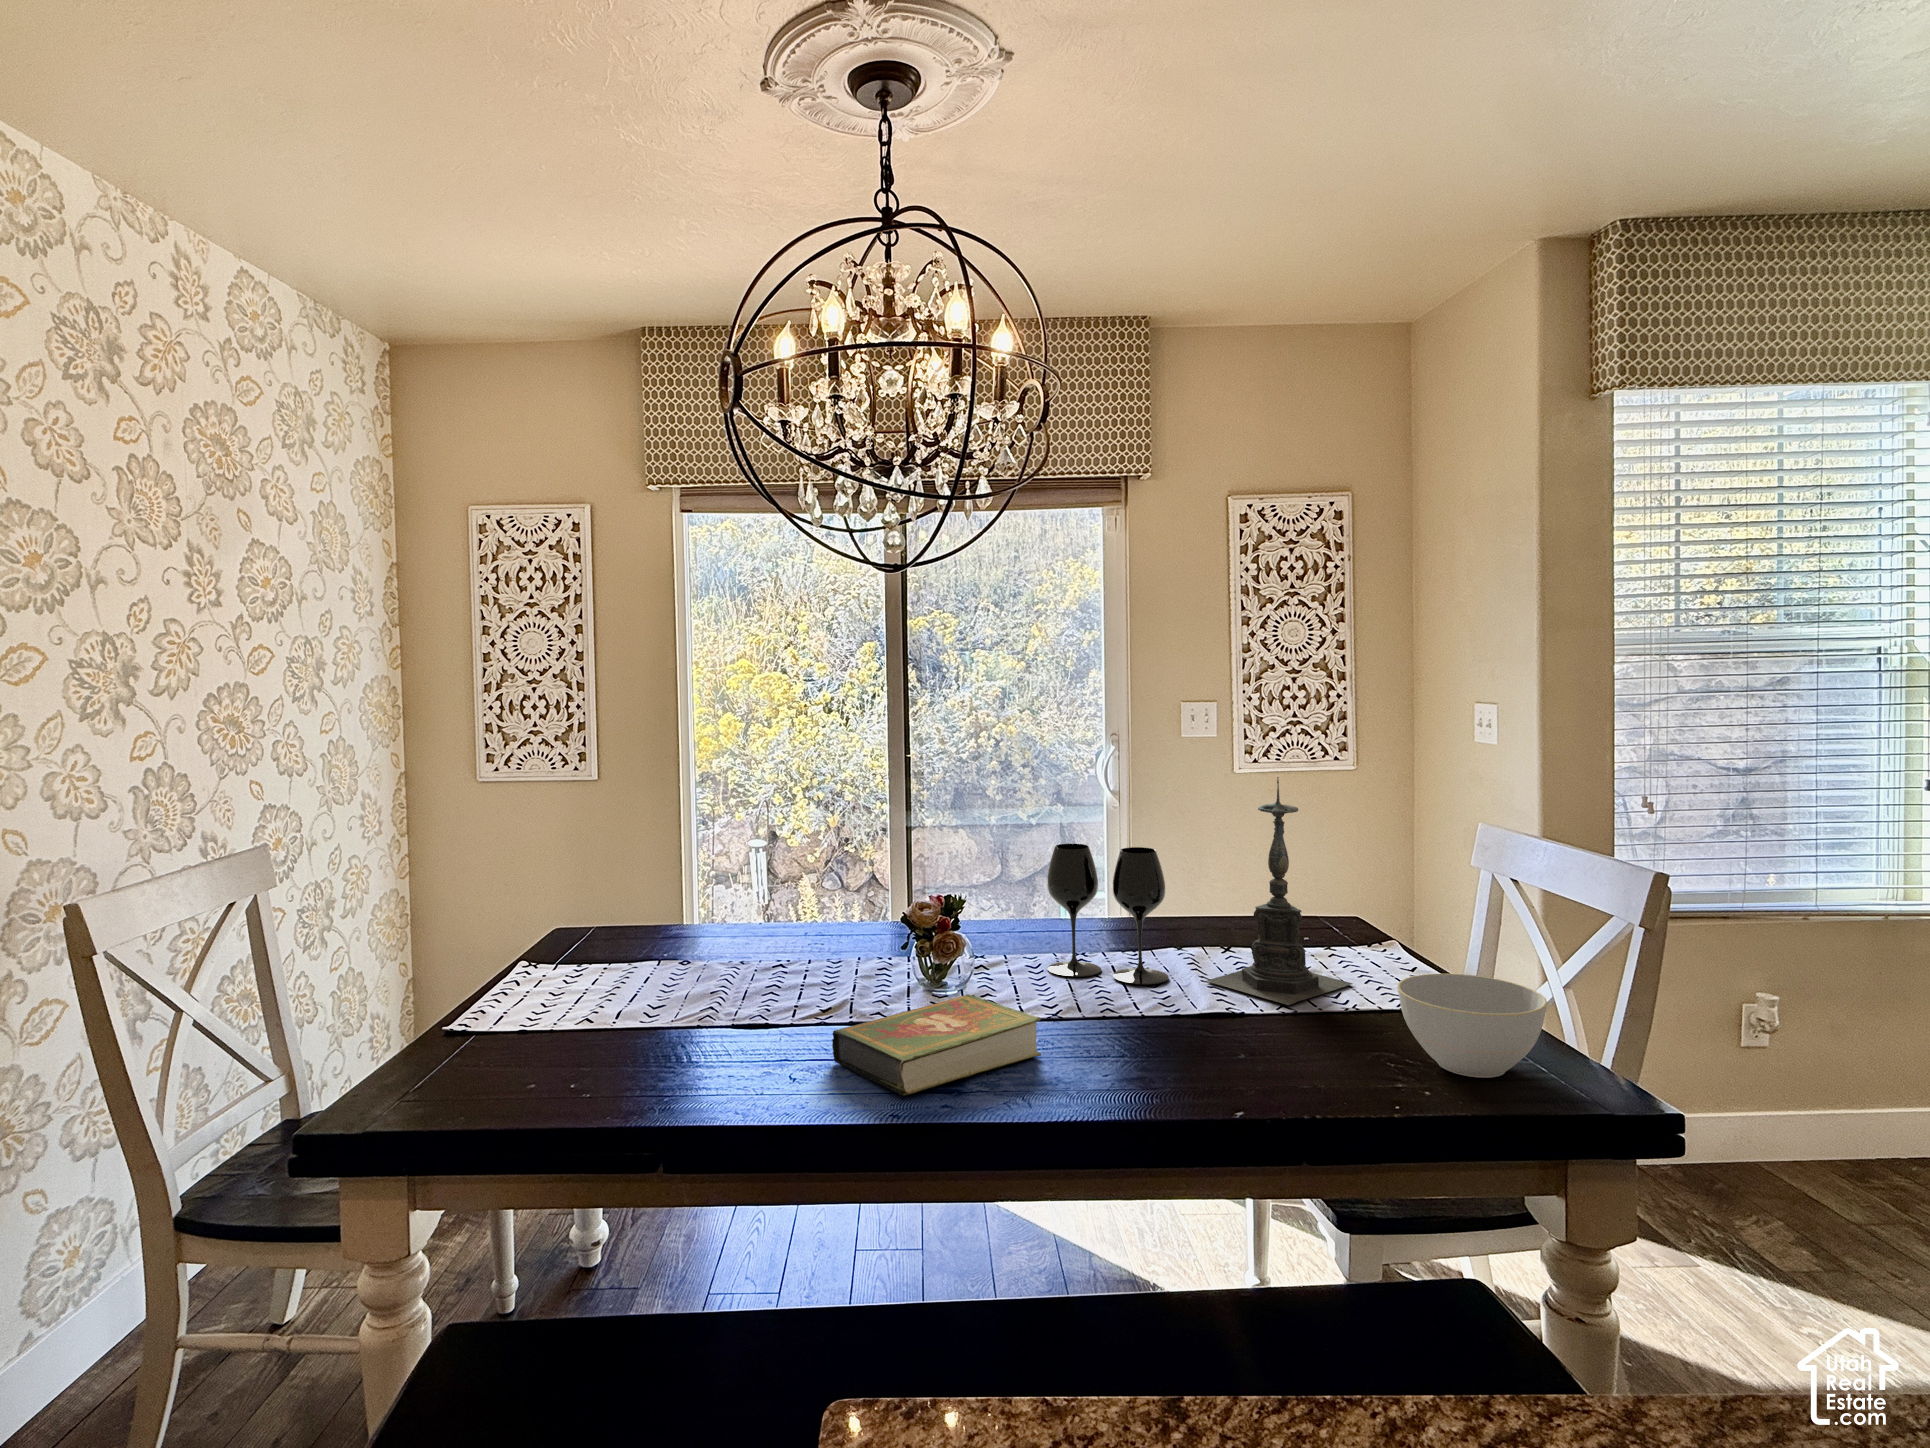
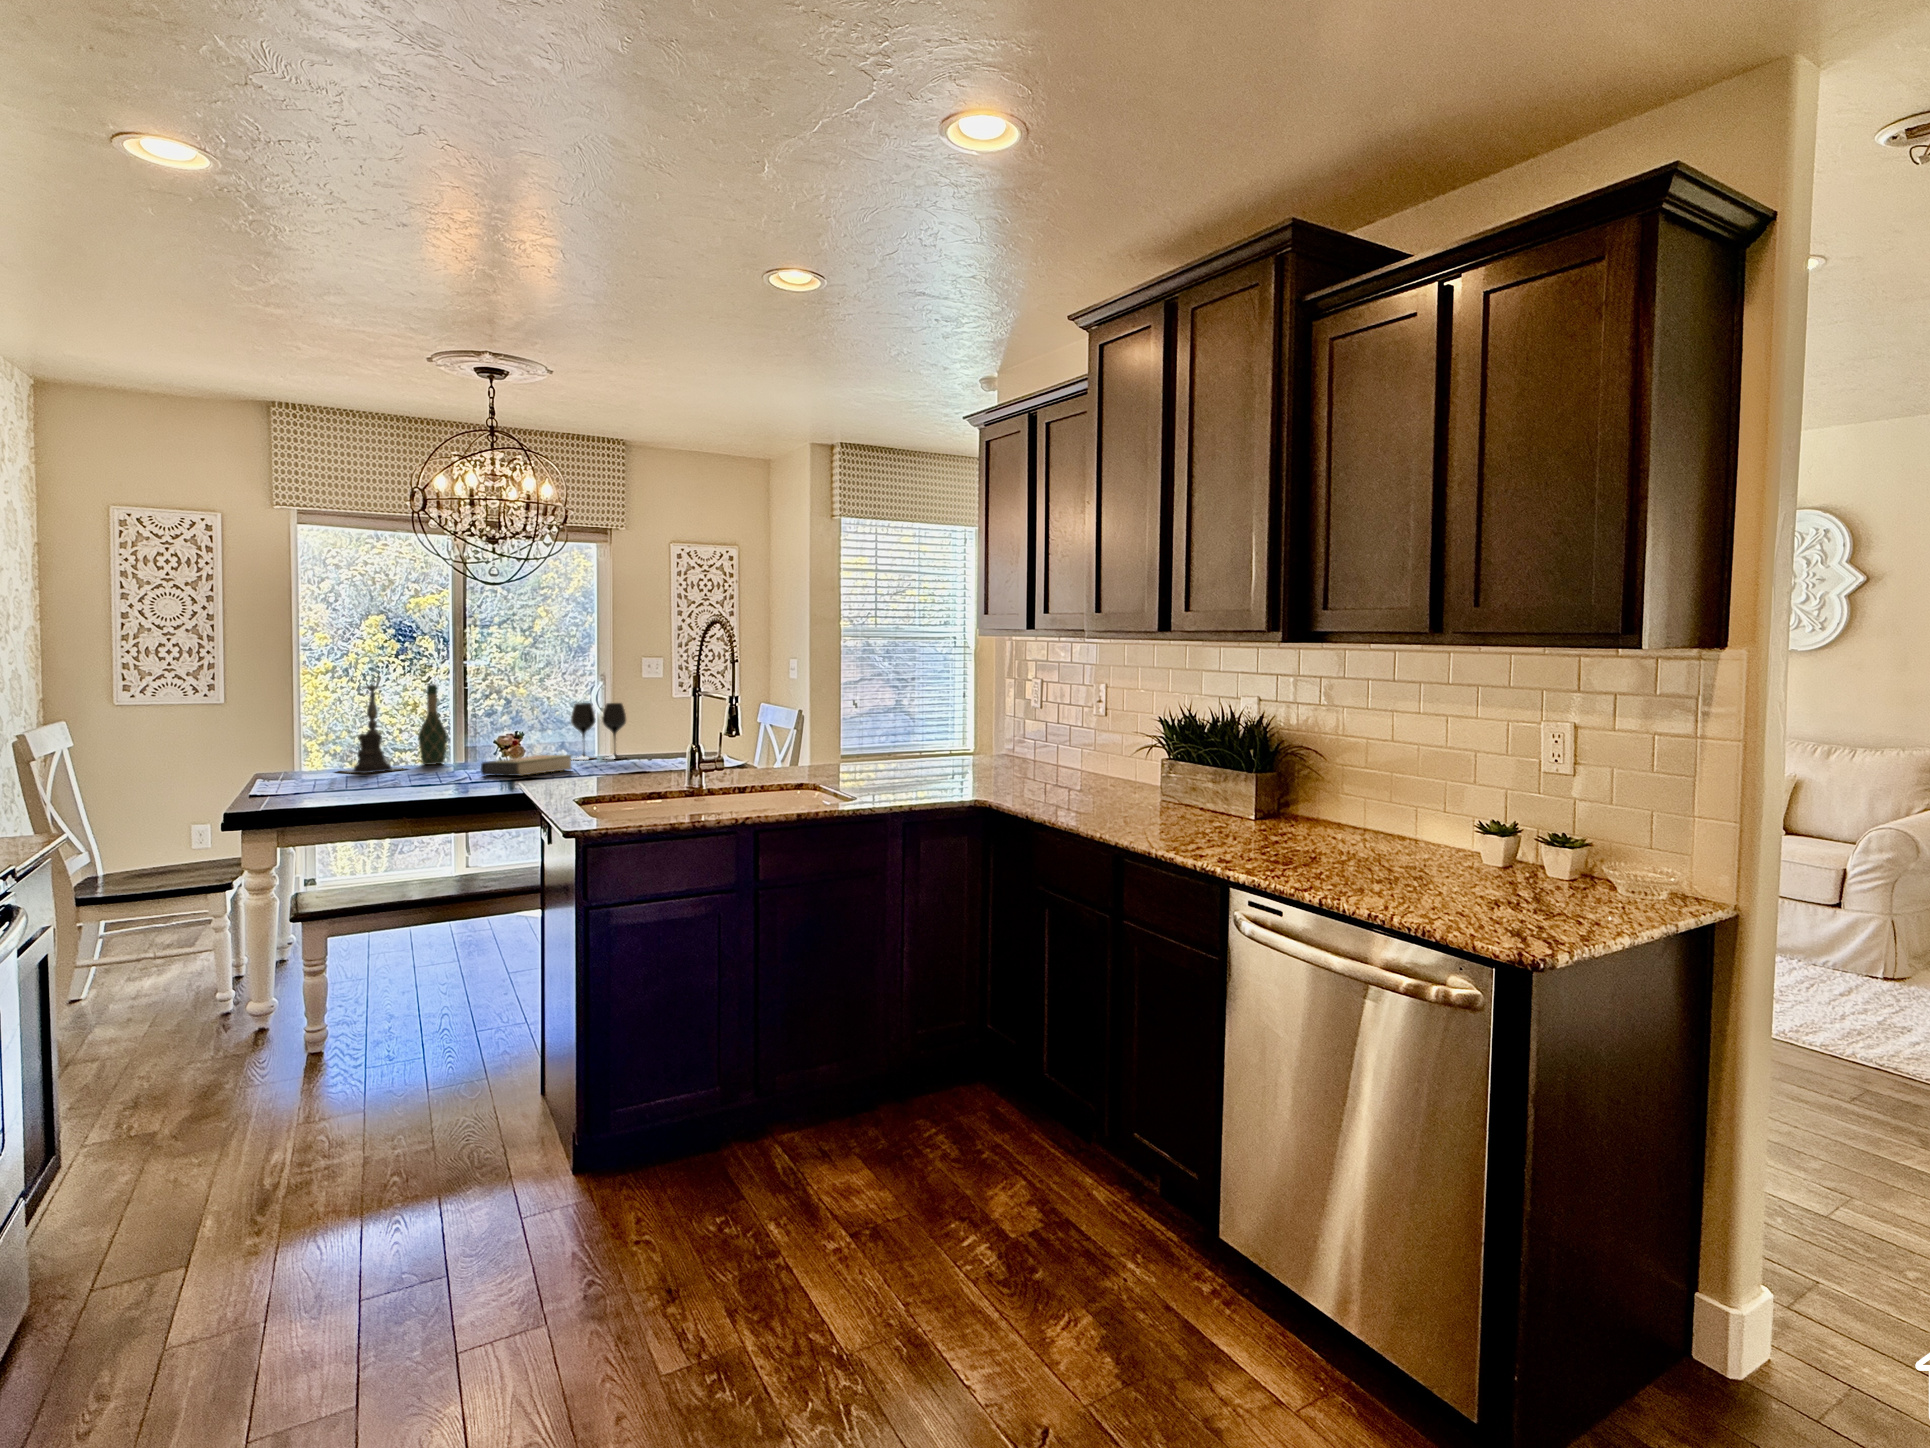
candle holder: present [1207,777,1353,1005] -> present [343,678,403,773]
wine bottle: none [761,800,813,967] -> present [418,684,447,765]
bowl: present [1397,974,1547,1078] -> none [712,735,760,764]

